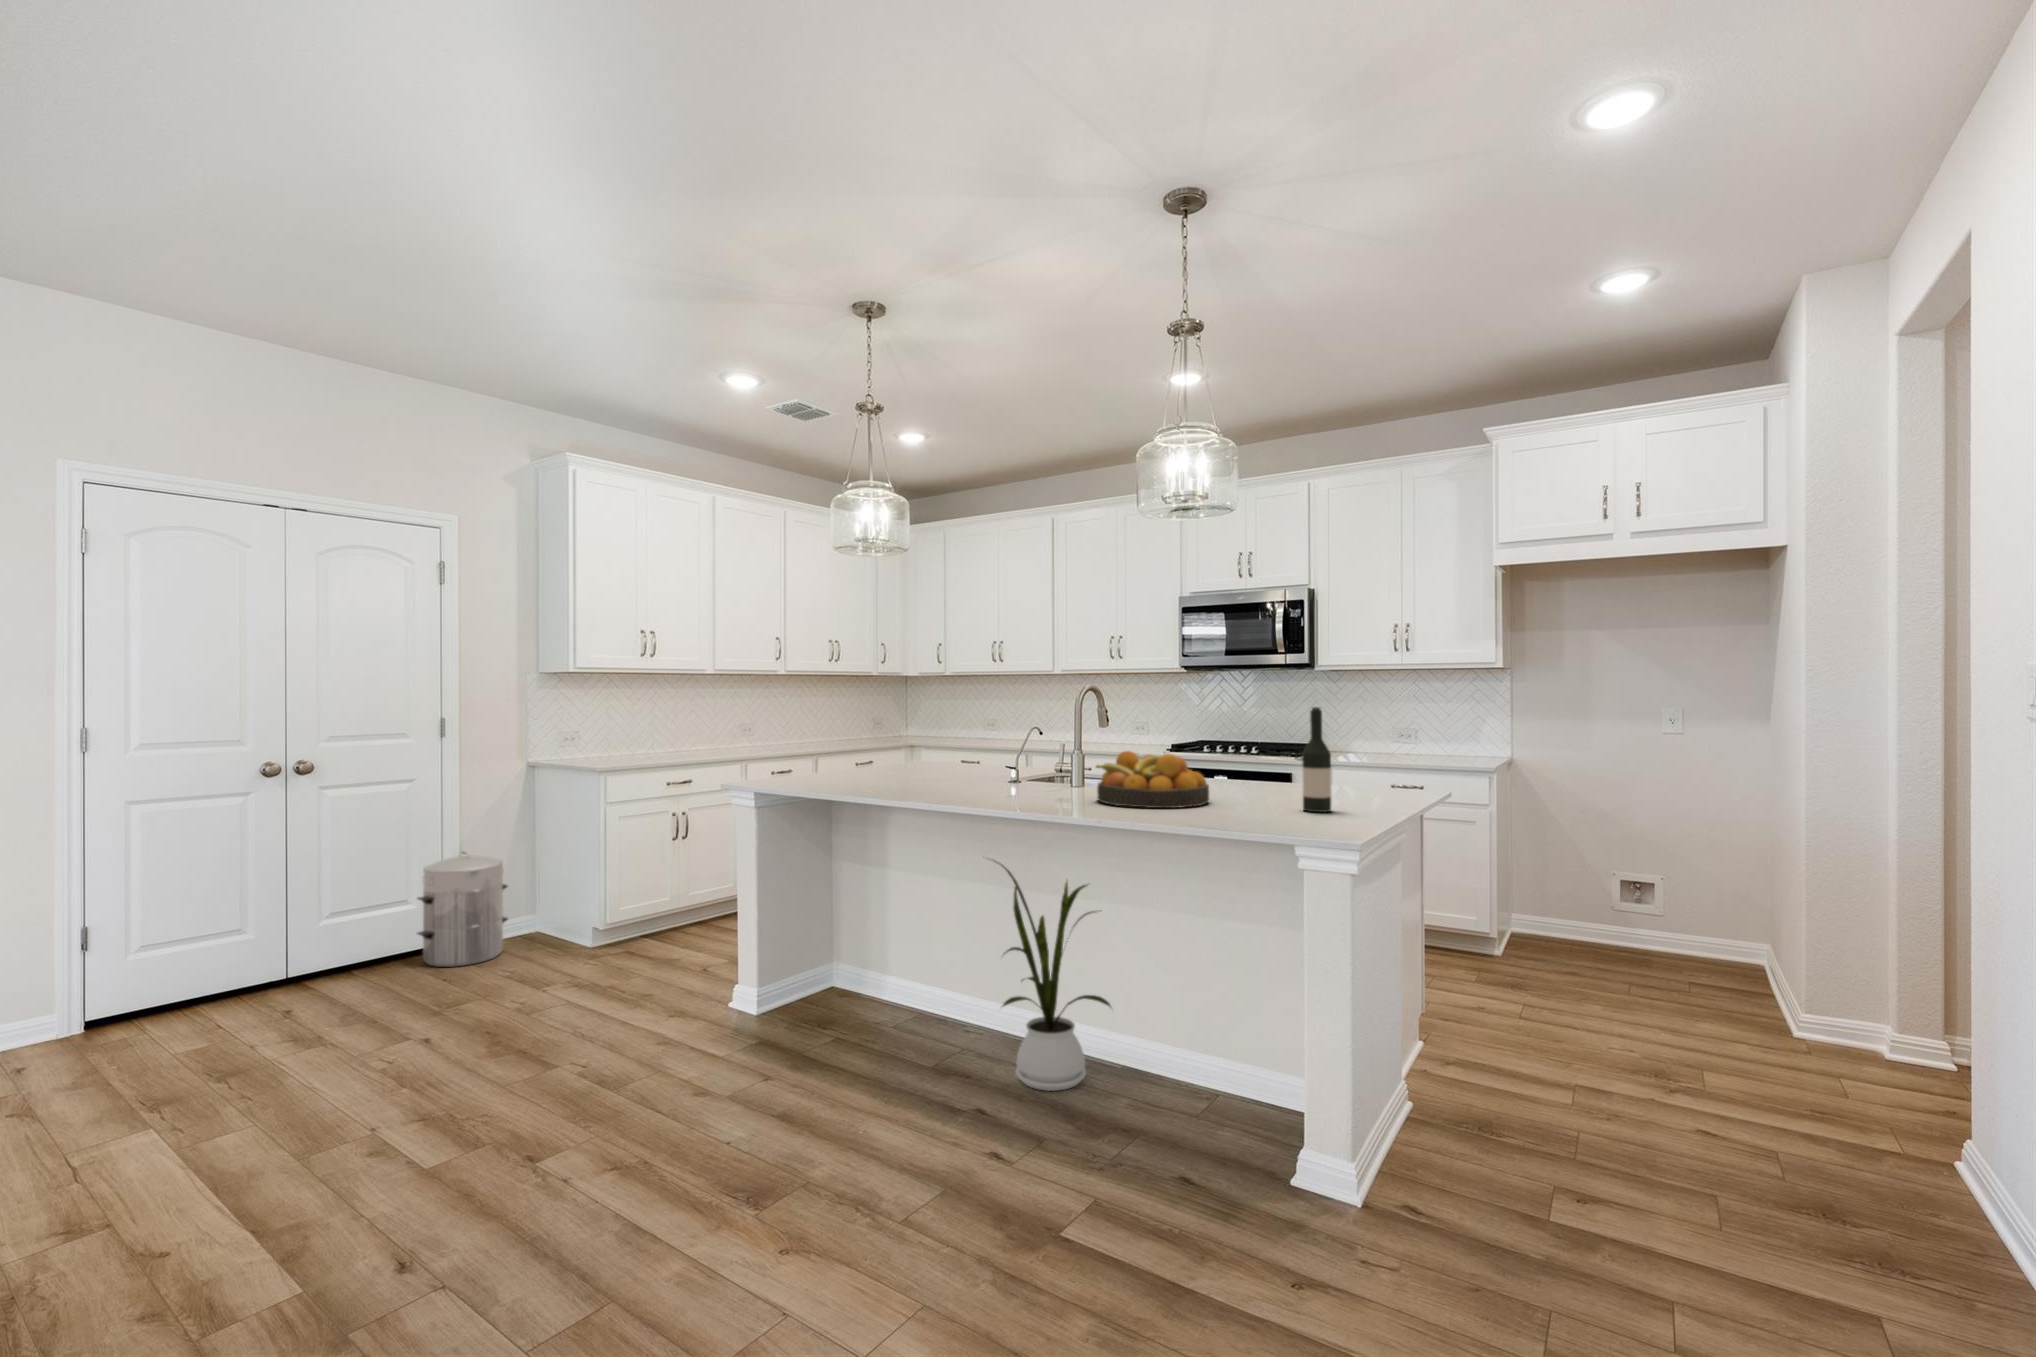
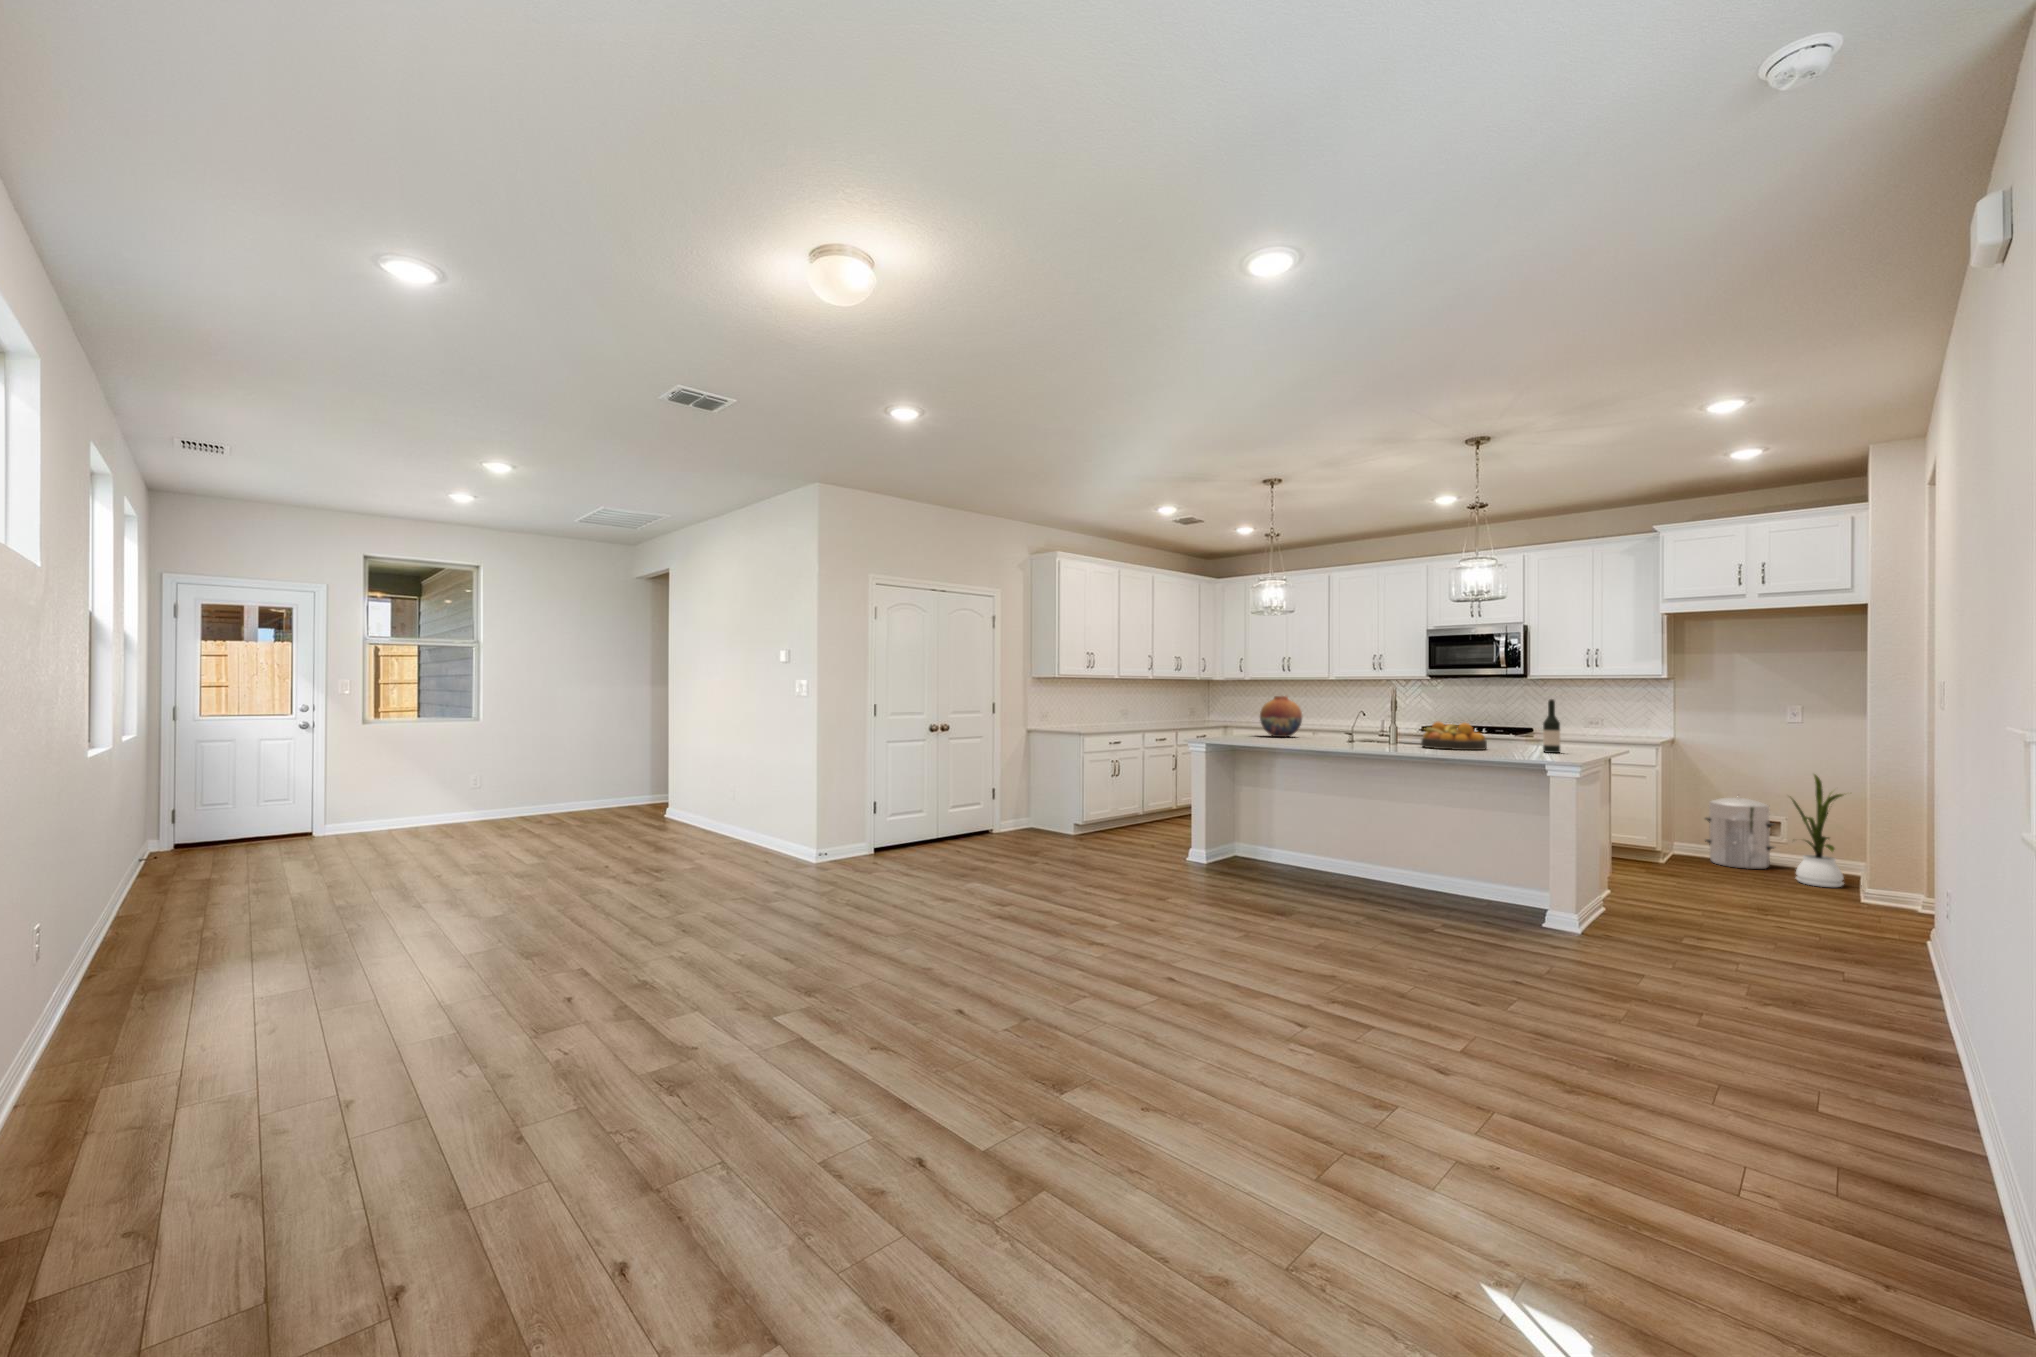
vase: none [873,702,945,775] -> present [1260,696,1302,737]
waste bin: present [418,852,507,967] -> present [1705,796,1774,869]
house plant: present [988,859,1111,1091] -> present [1791,774,1844,887]

